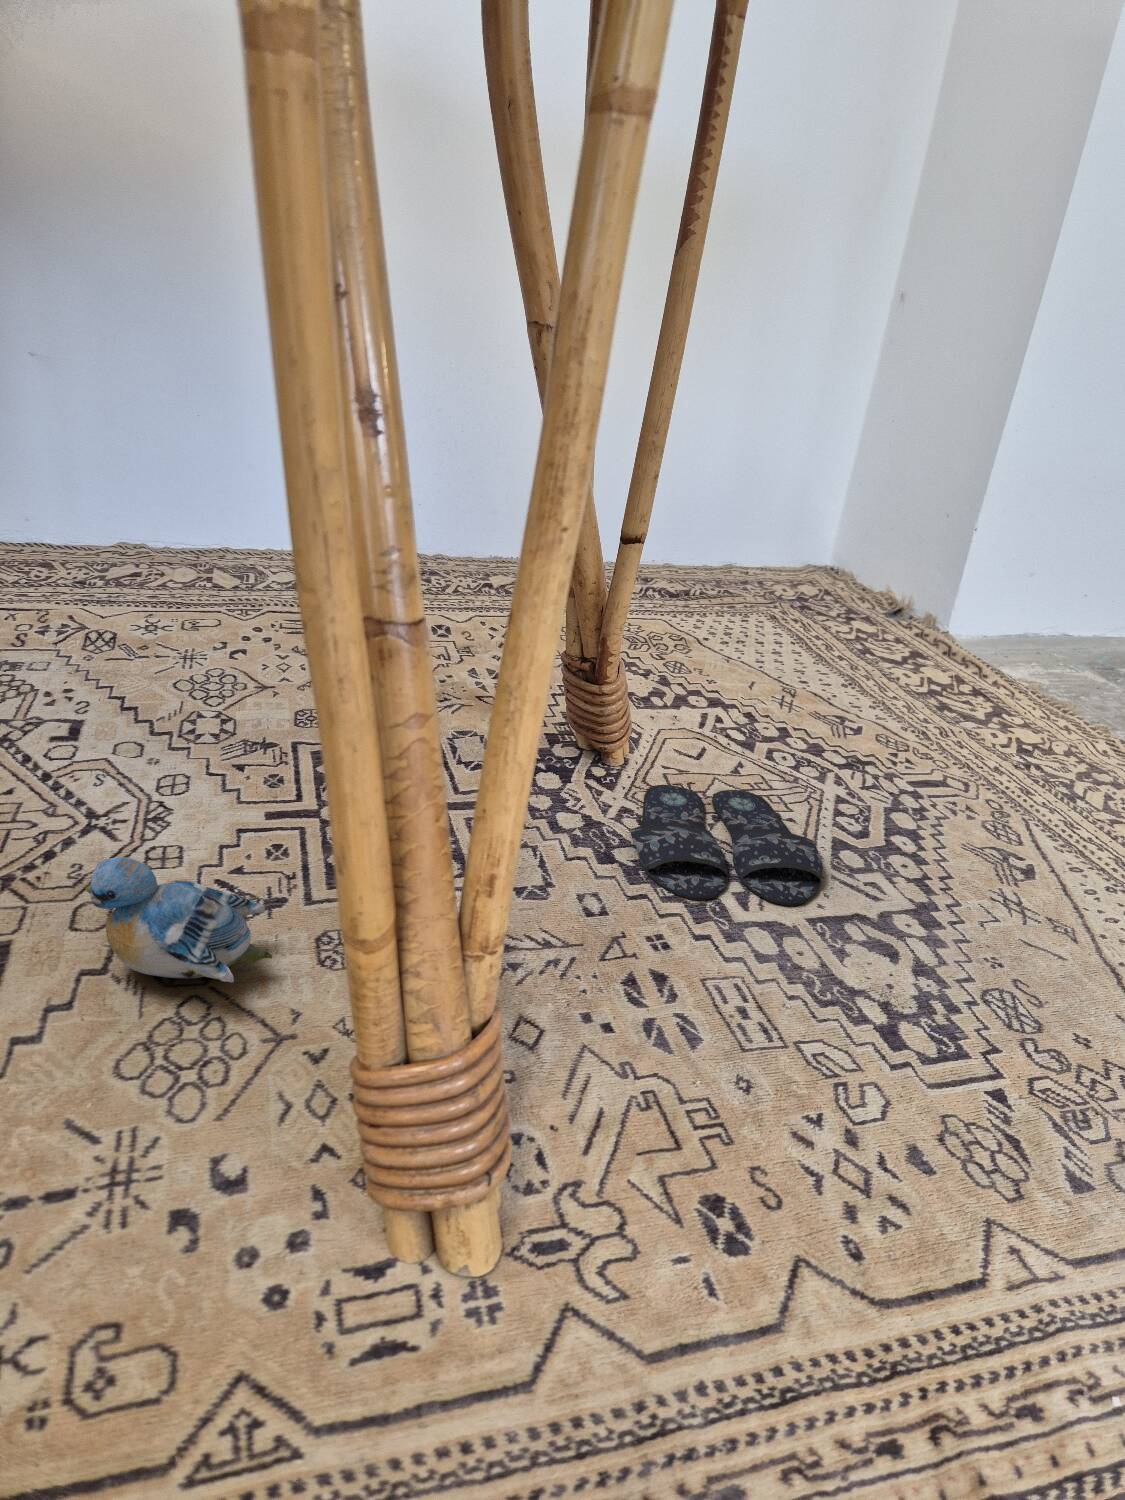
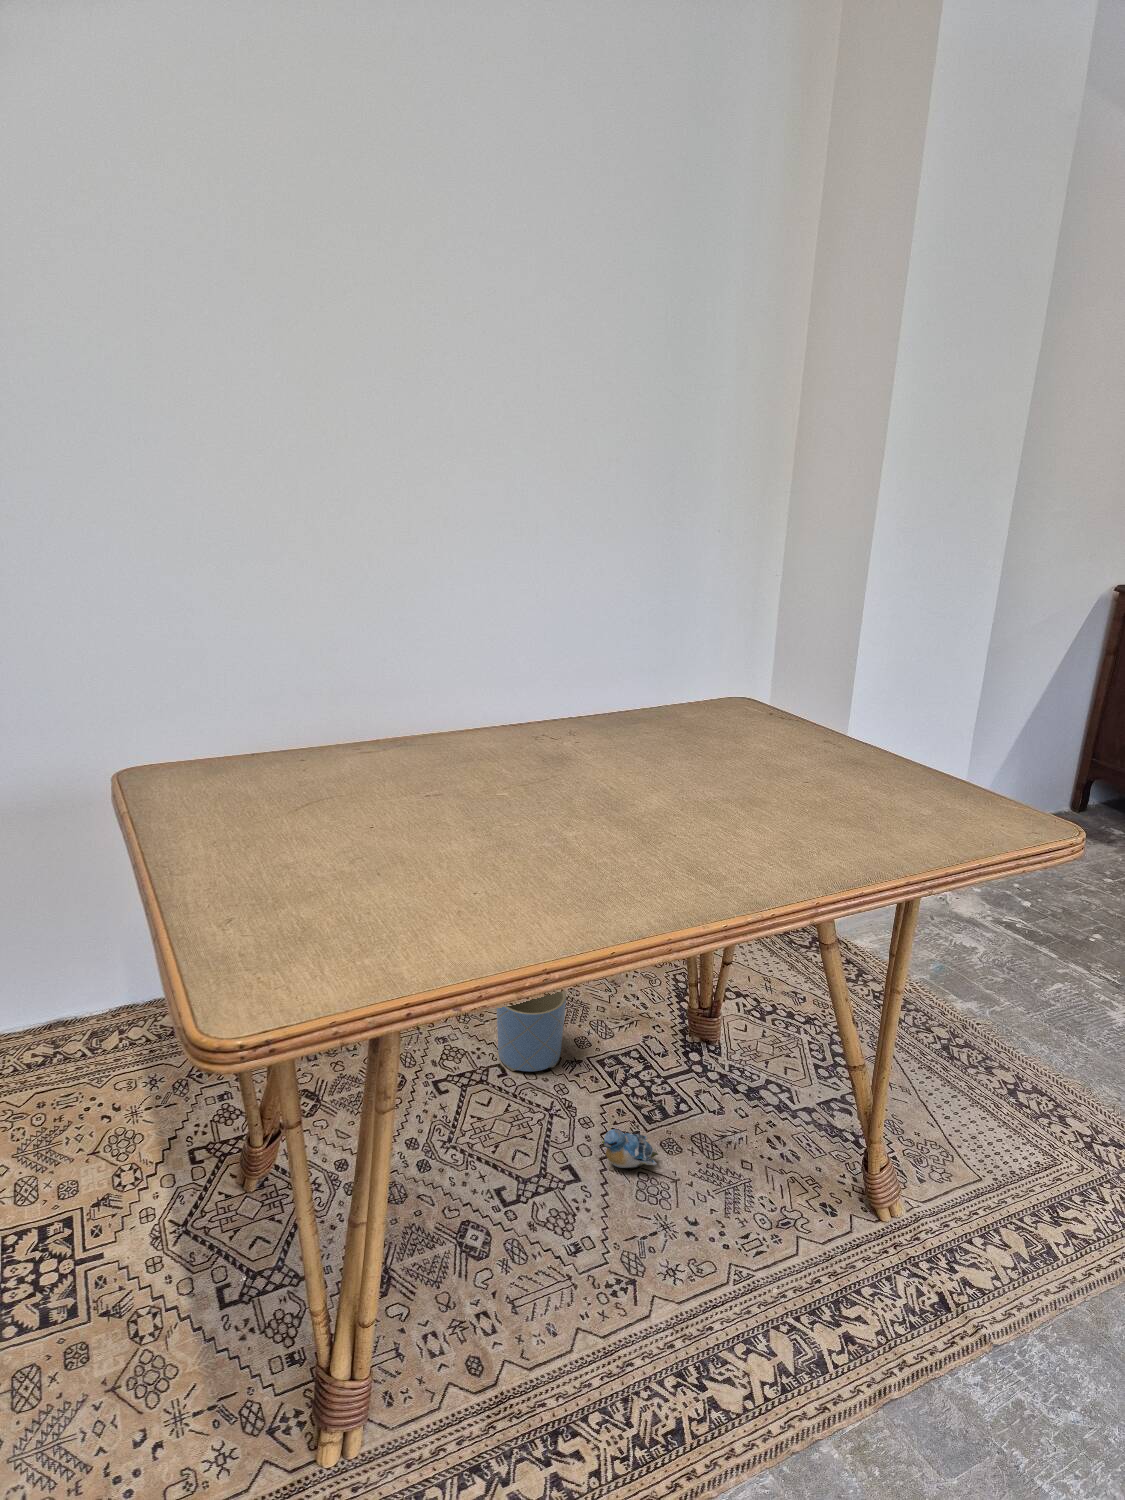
planter: none [62,539,243,745] -> present [497,991,566,1071]
slippers: present [631,785,822,905] -> none [736,1047,817,1103]

